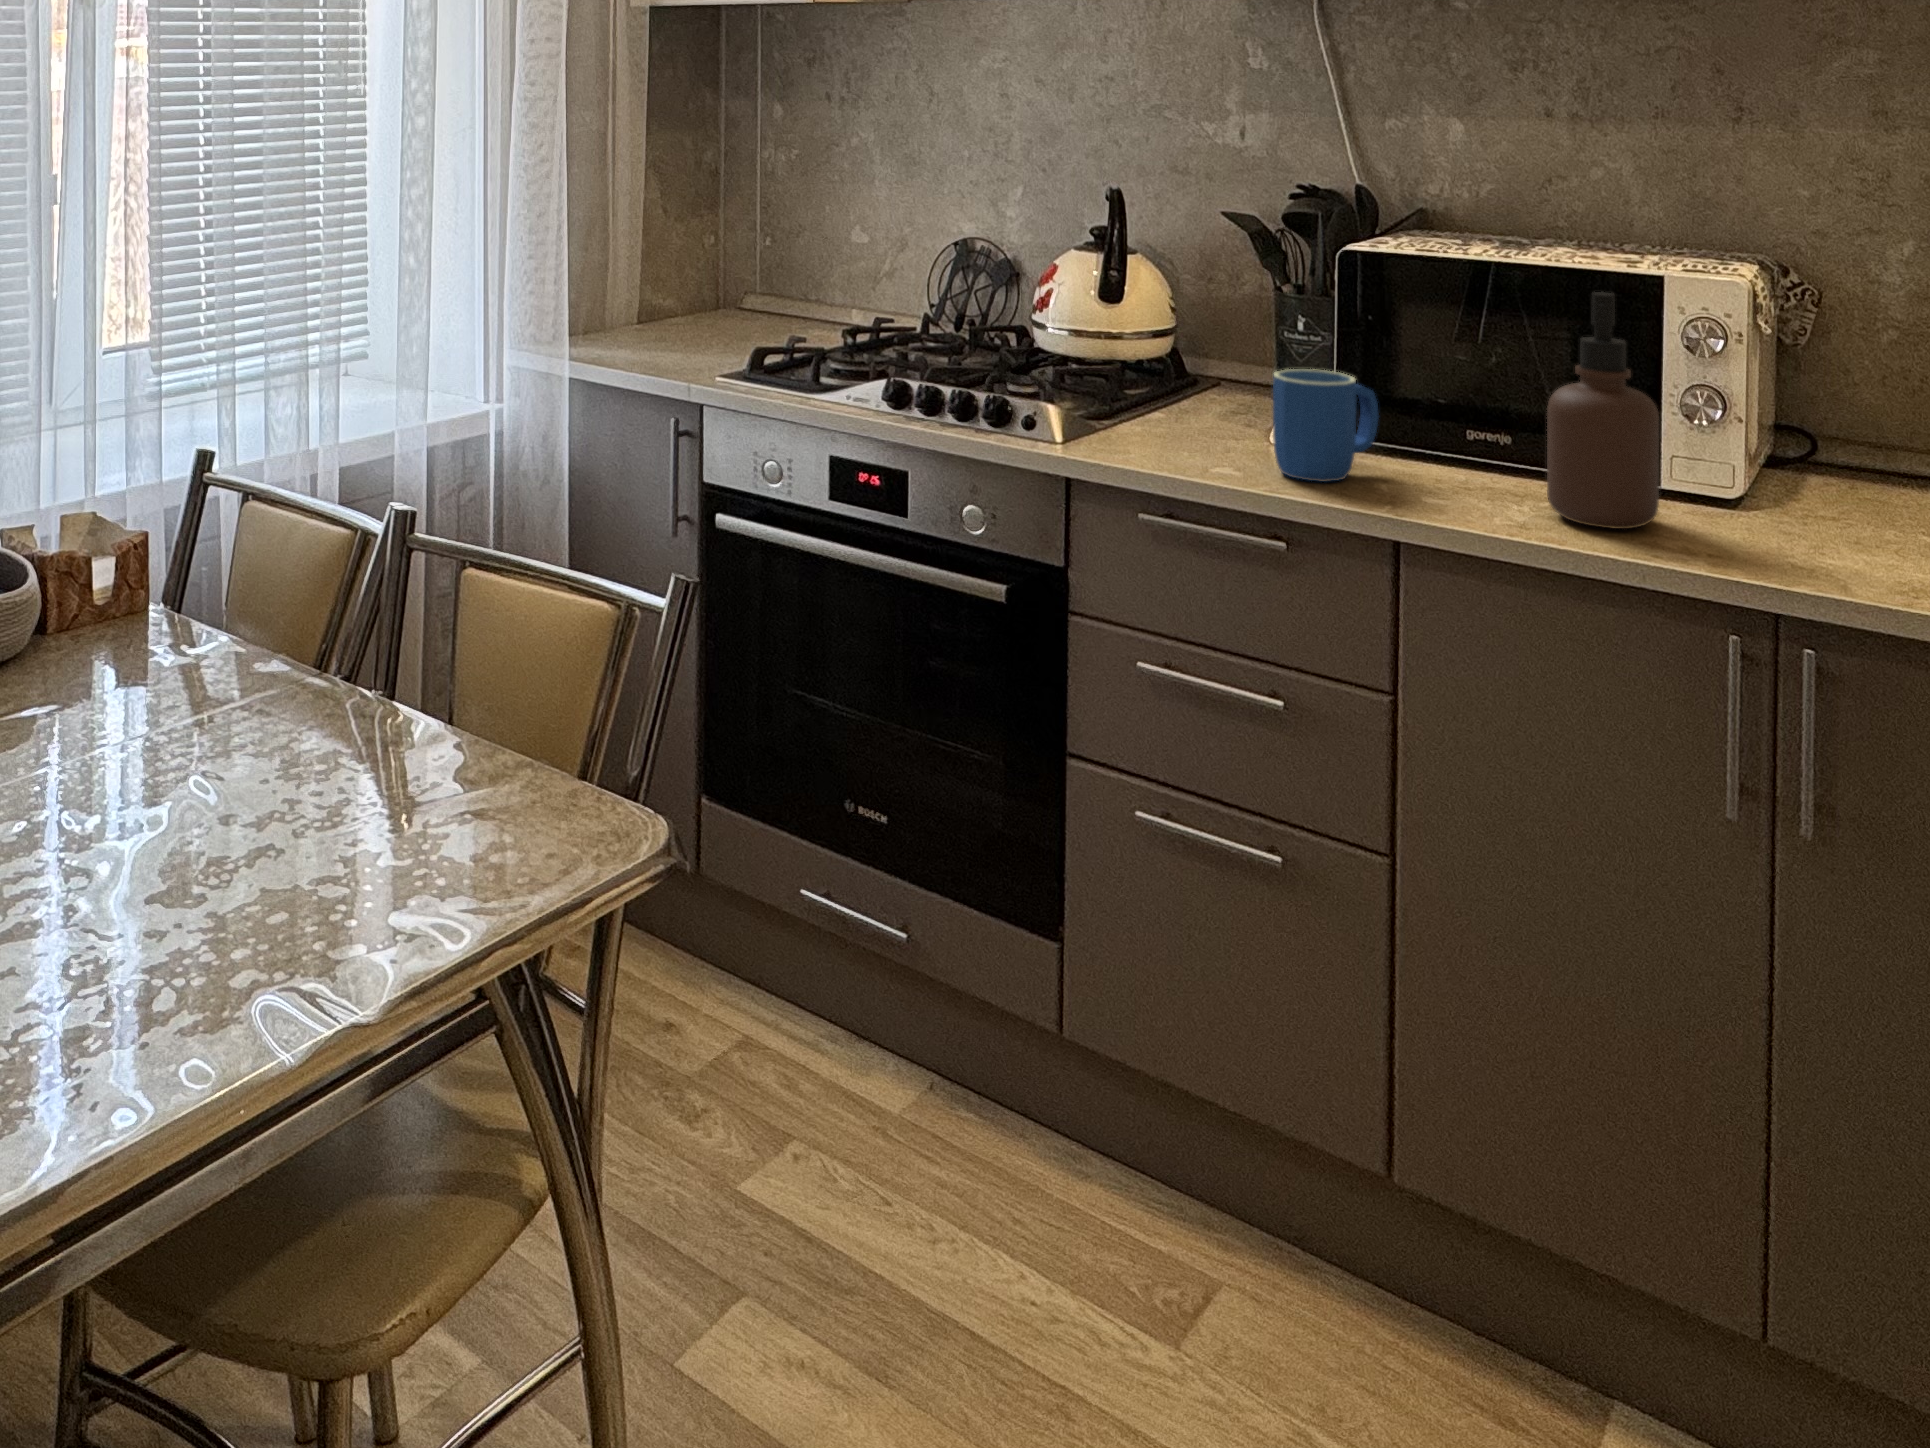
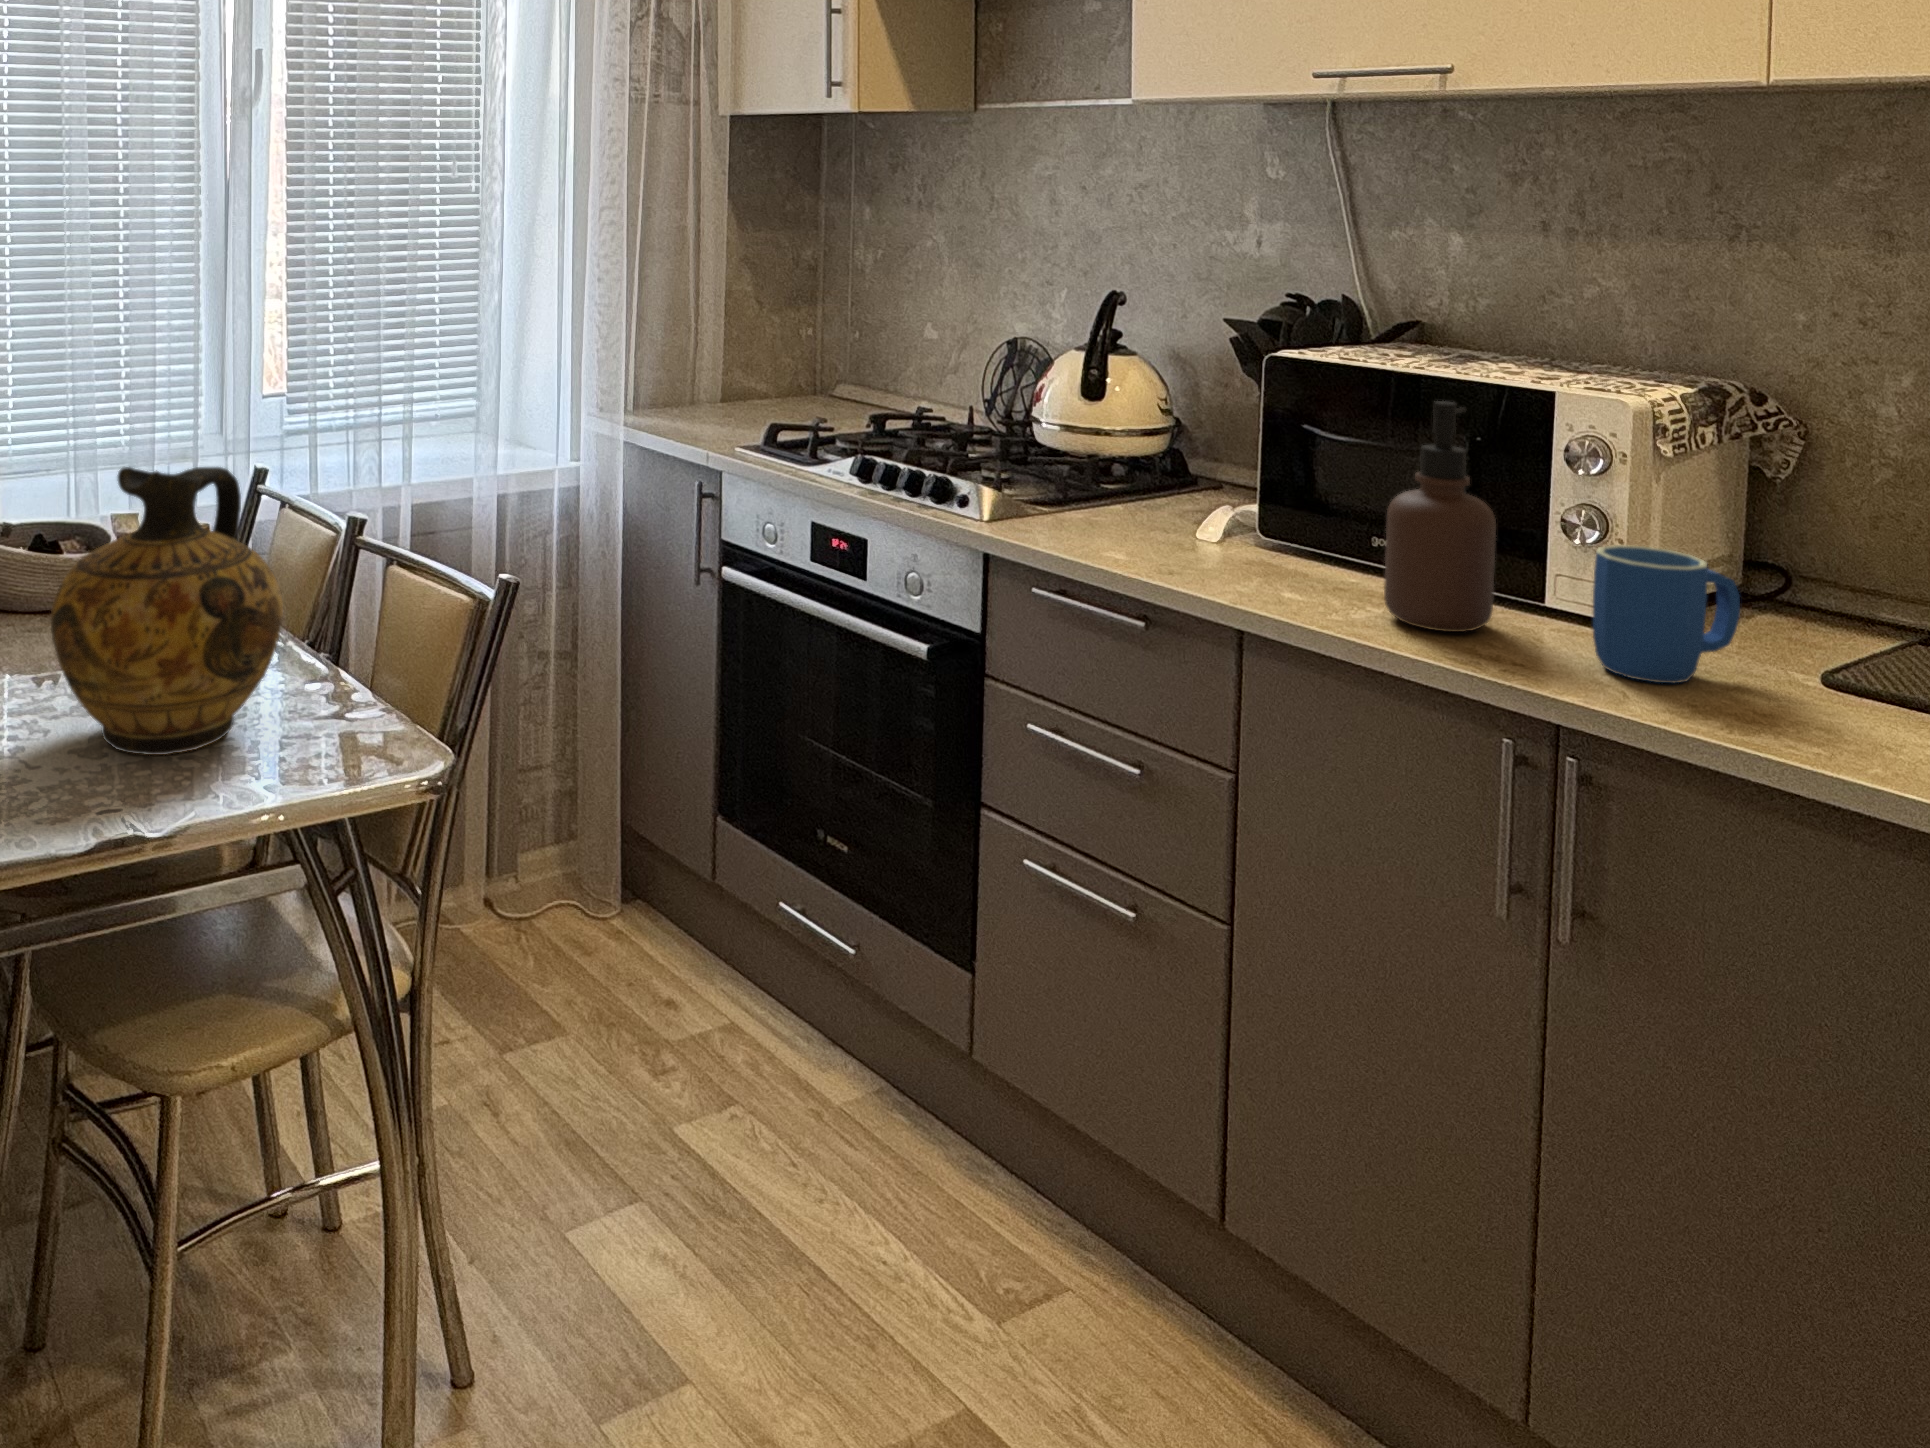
mug: present [1273,369,1379,482] -> present [1593,545,1740,683]
ceramic jug: none [126,469,449,892] -> present [51,467,283,755]

